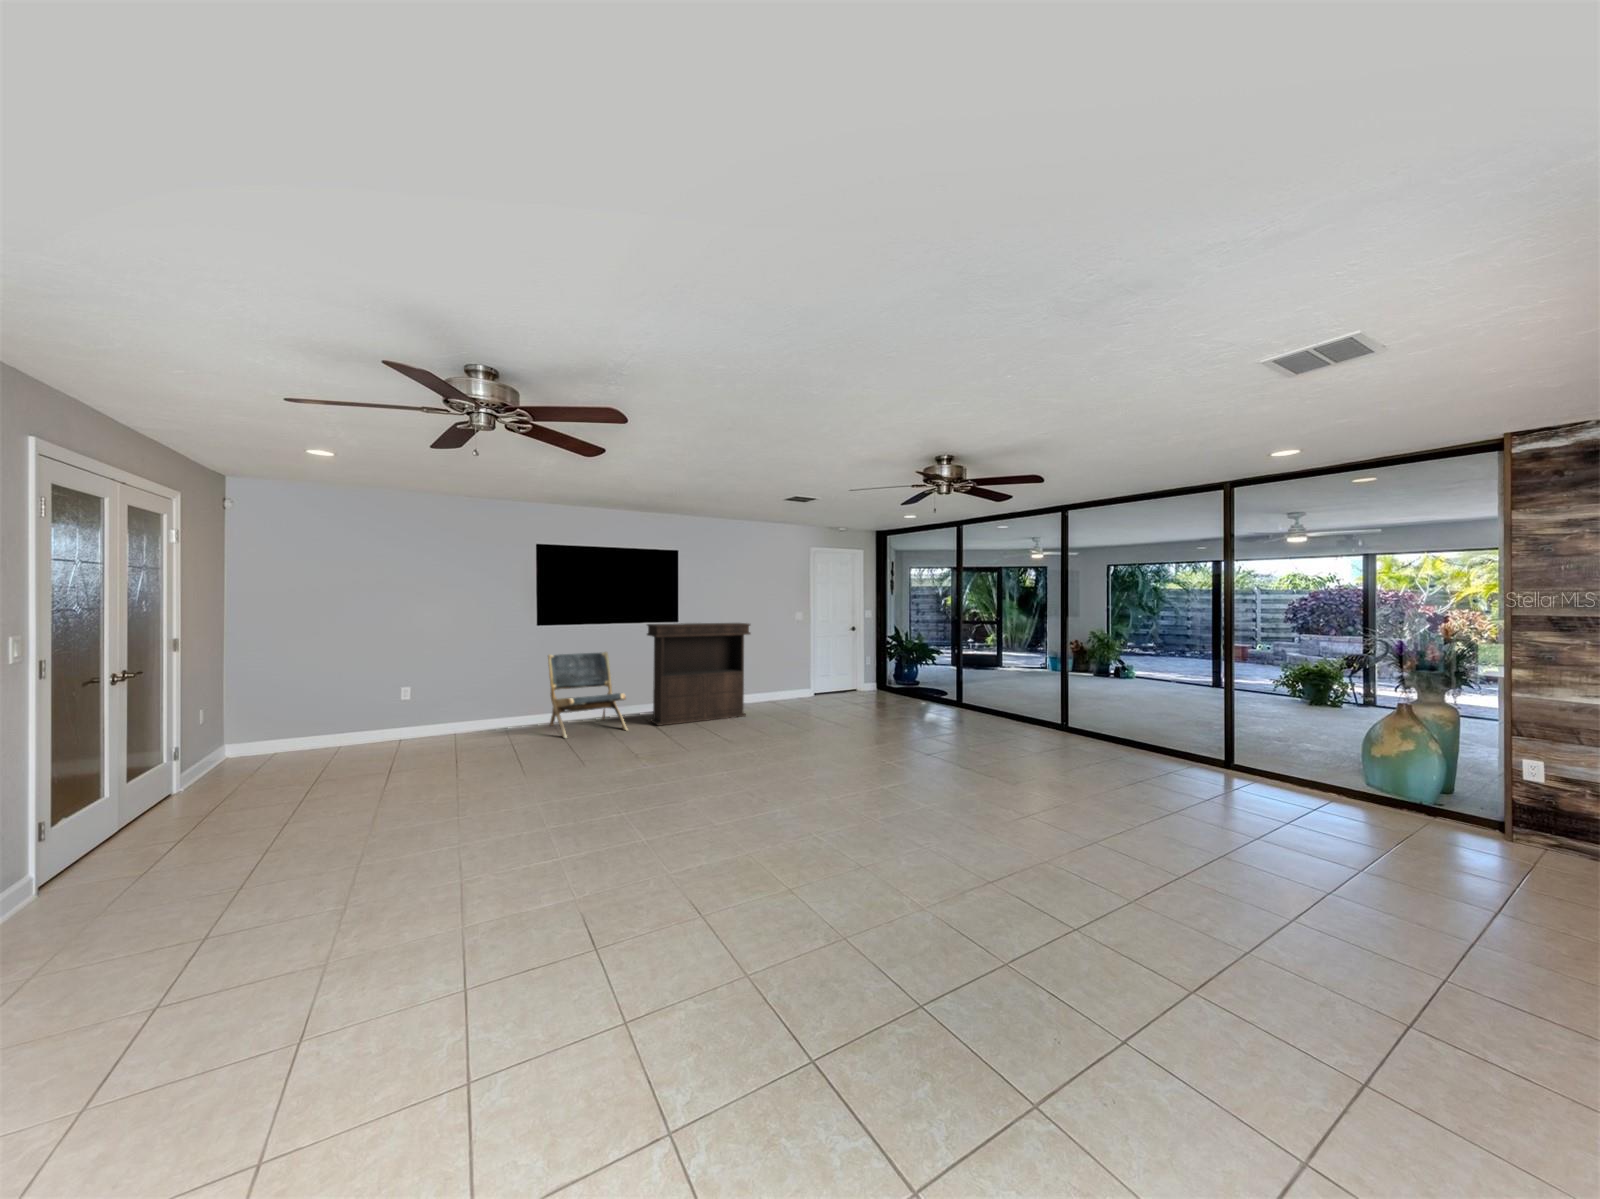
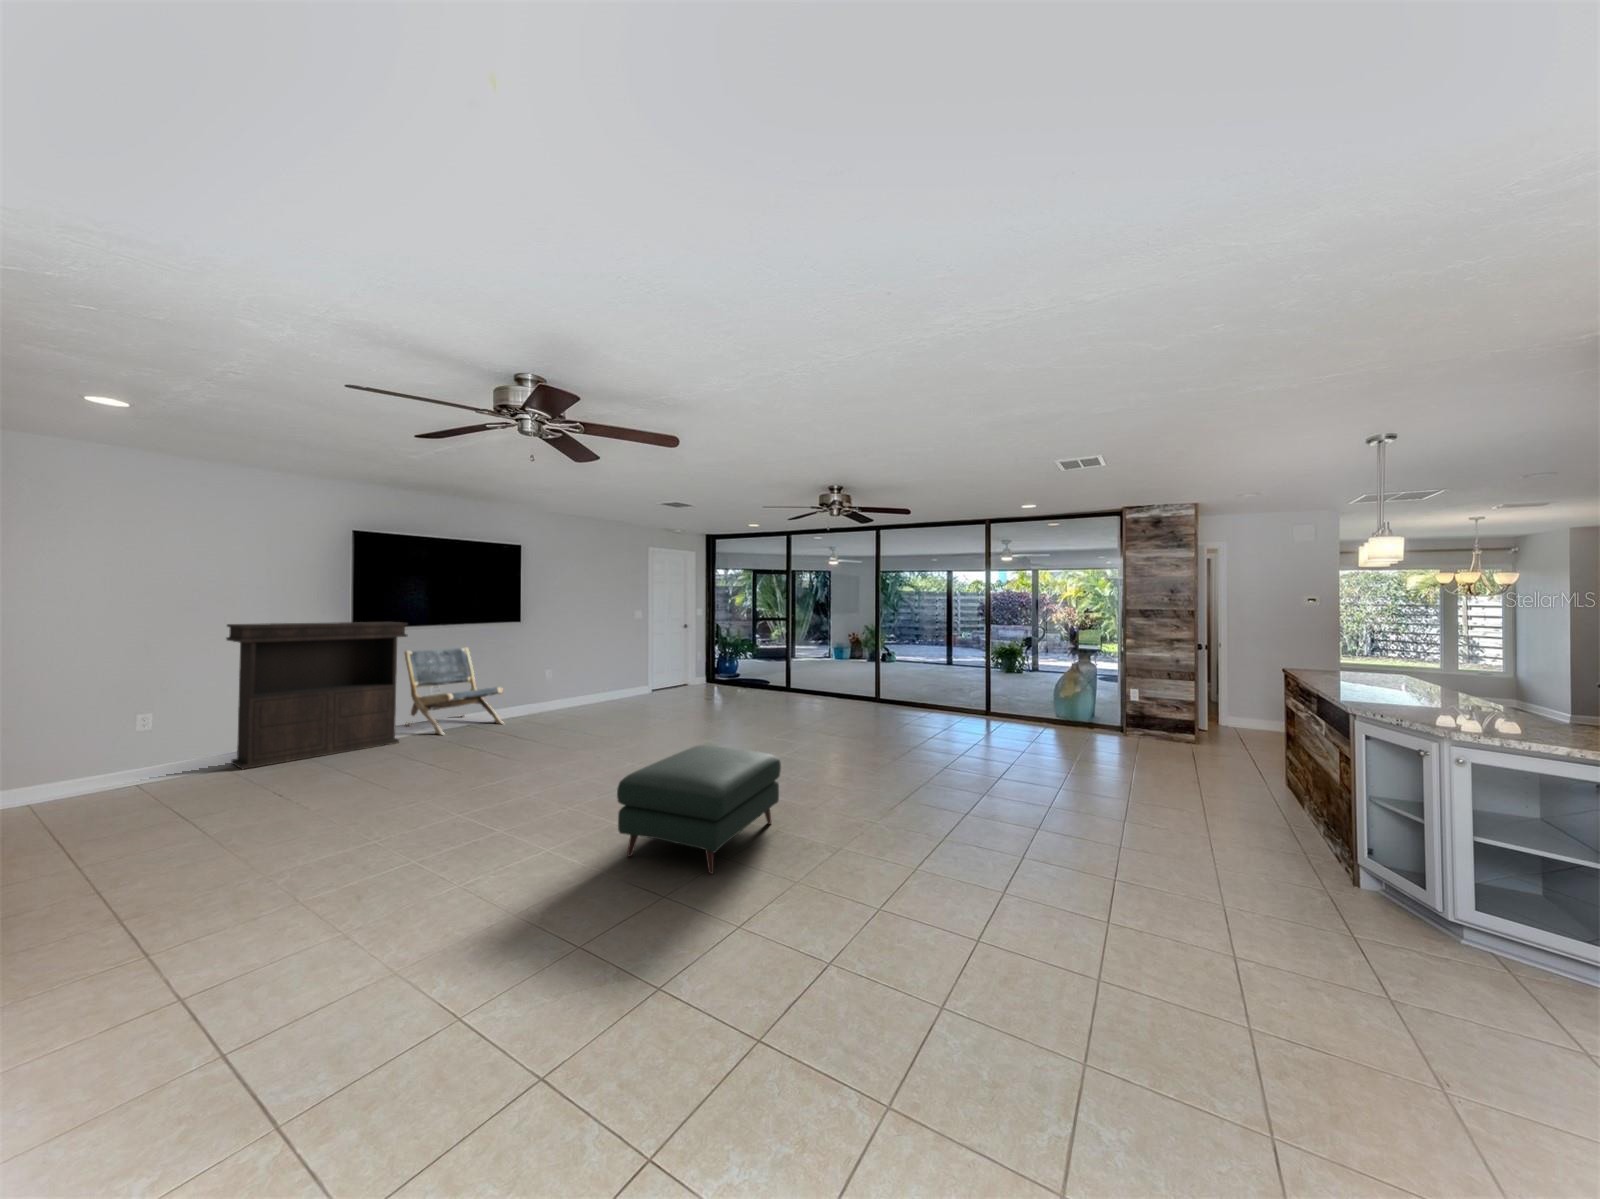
console table: present [647,623,750,726] -> present [226,622,408,769]
ottoman: none [529,796,768,998] -> present [617,745,781,874]

